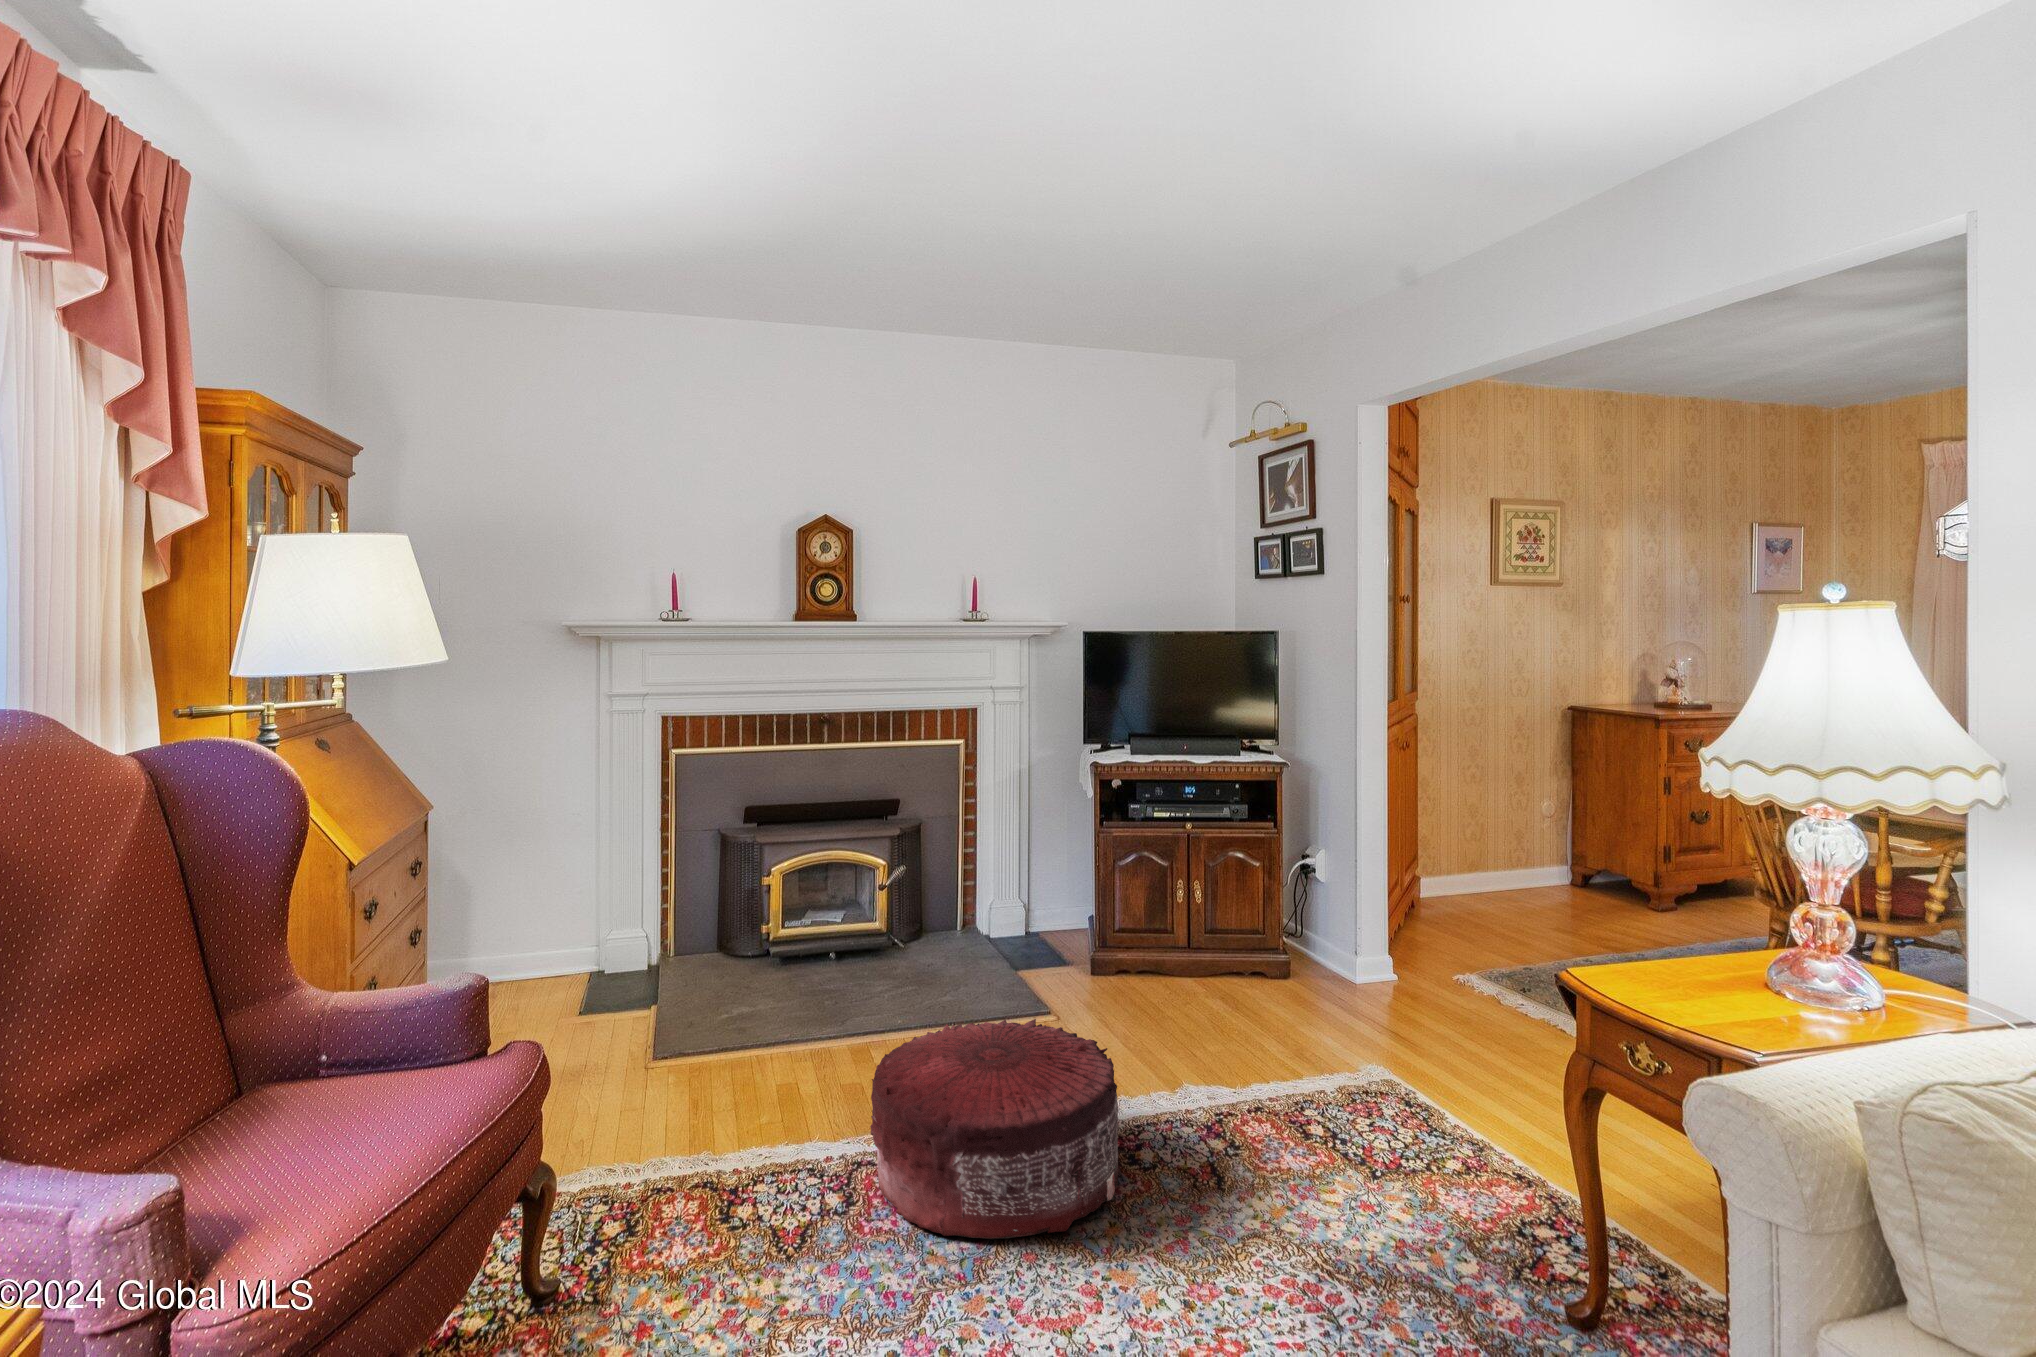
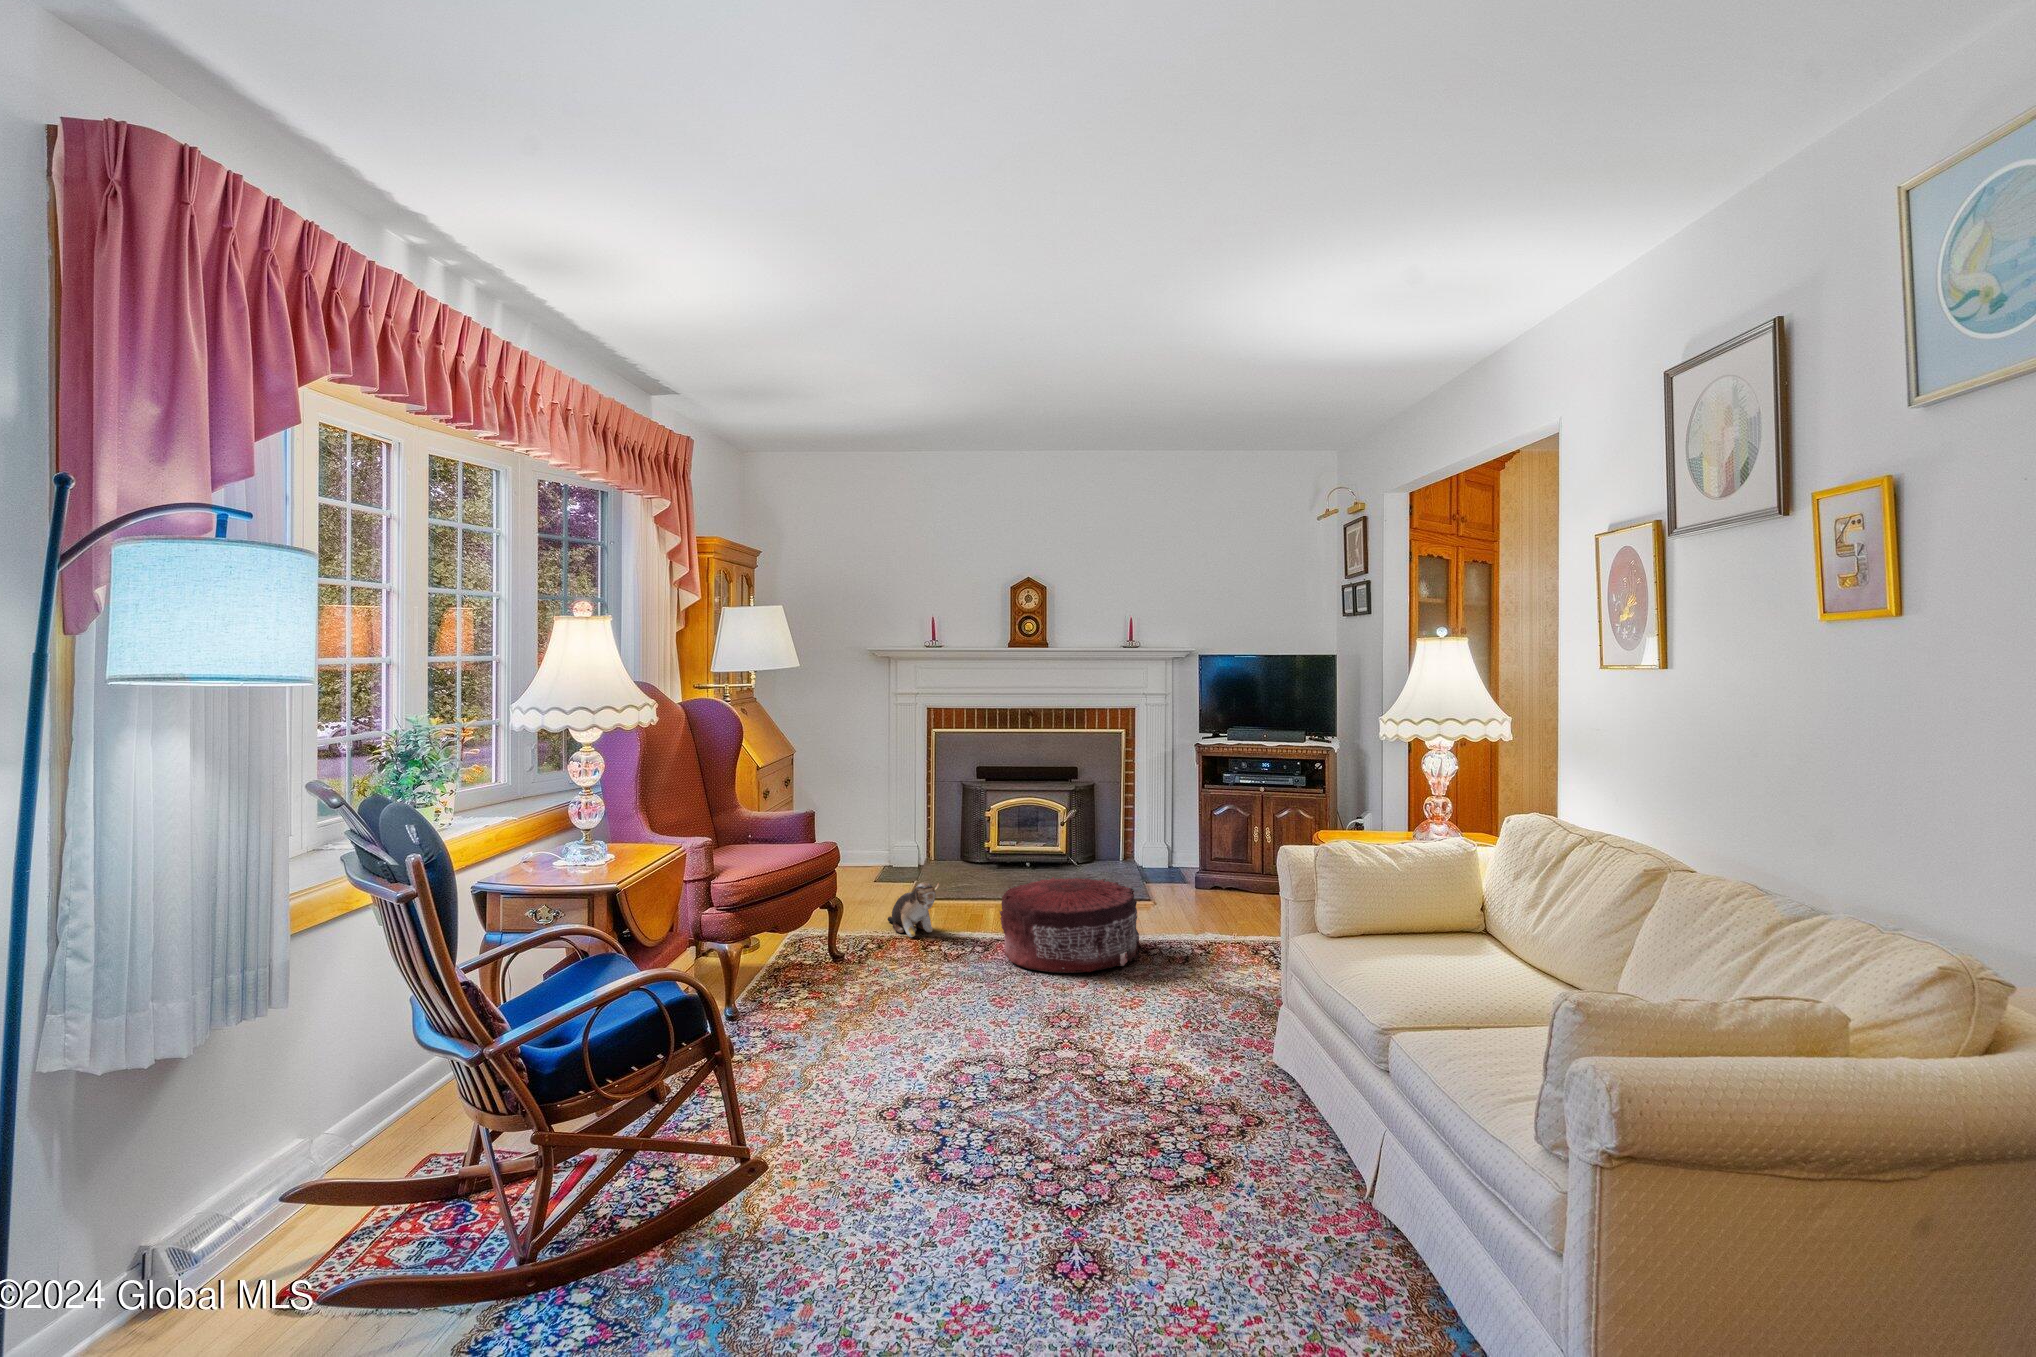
plush toy: none [627,1058,740,1164] -> present [888,883,939,937]

